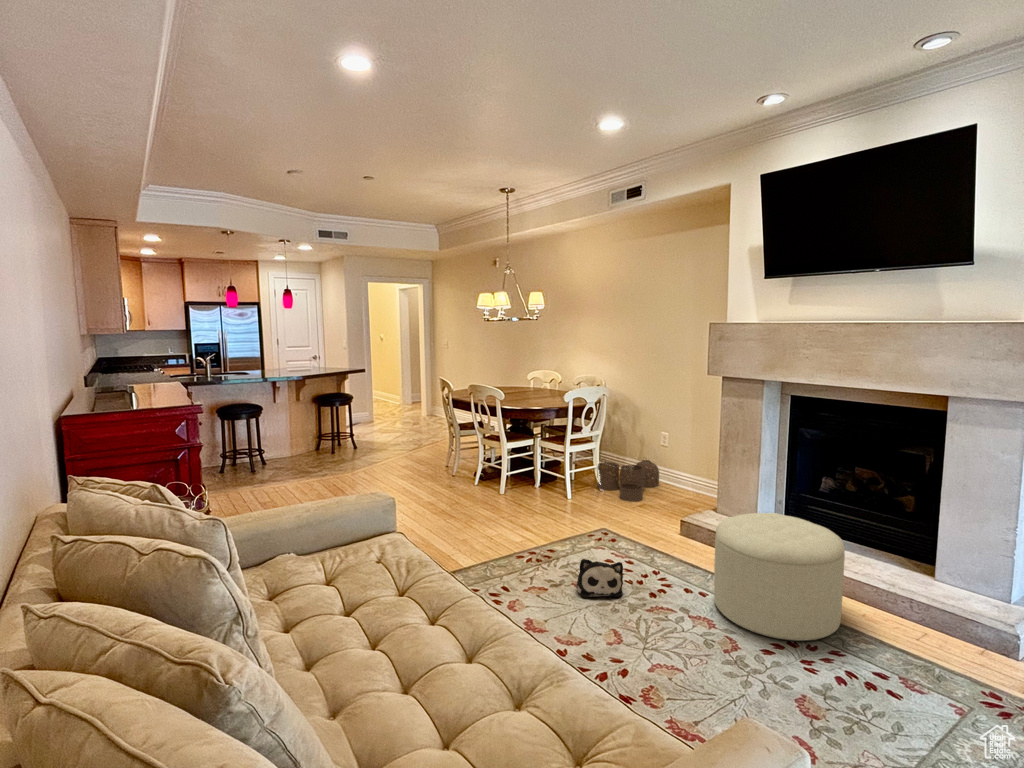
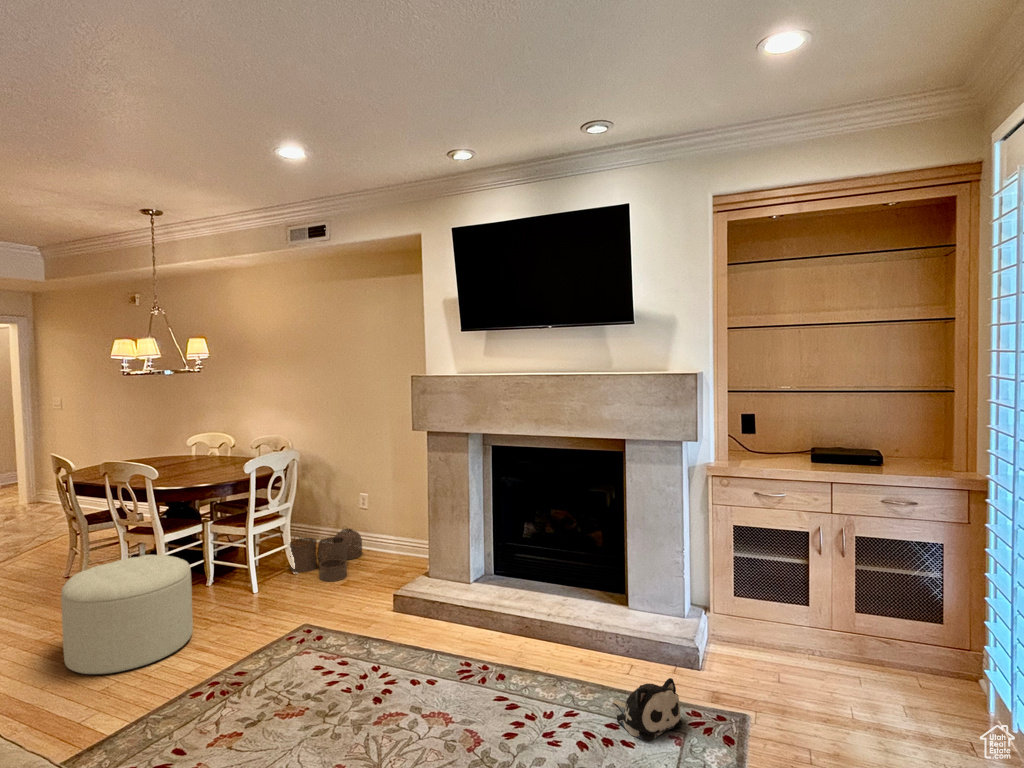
ottoman: present [714,513,845,641] -> present [61,555,193,674]
plush toy: present [577,559,623,597] -> present [613,678,683,742]

